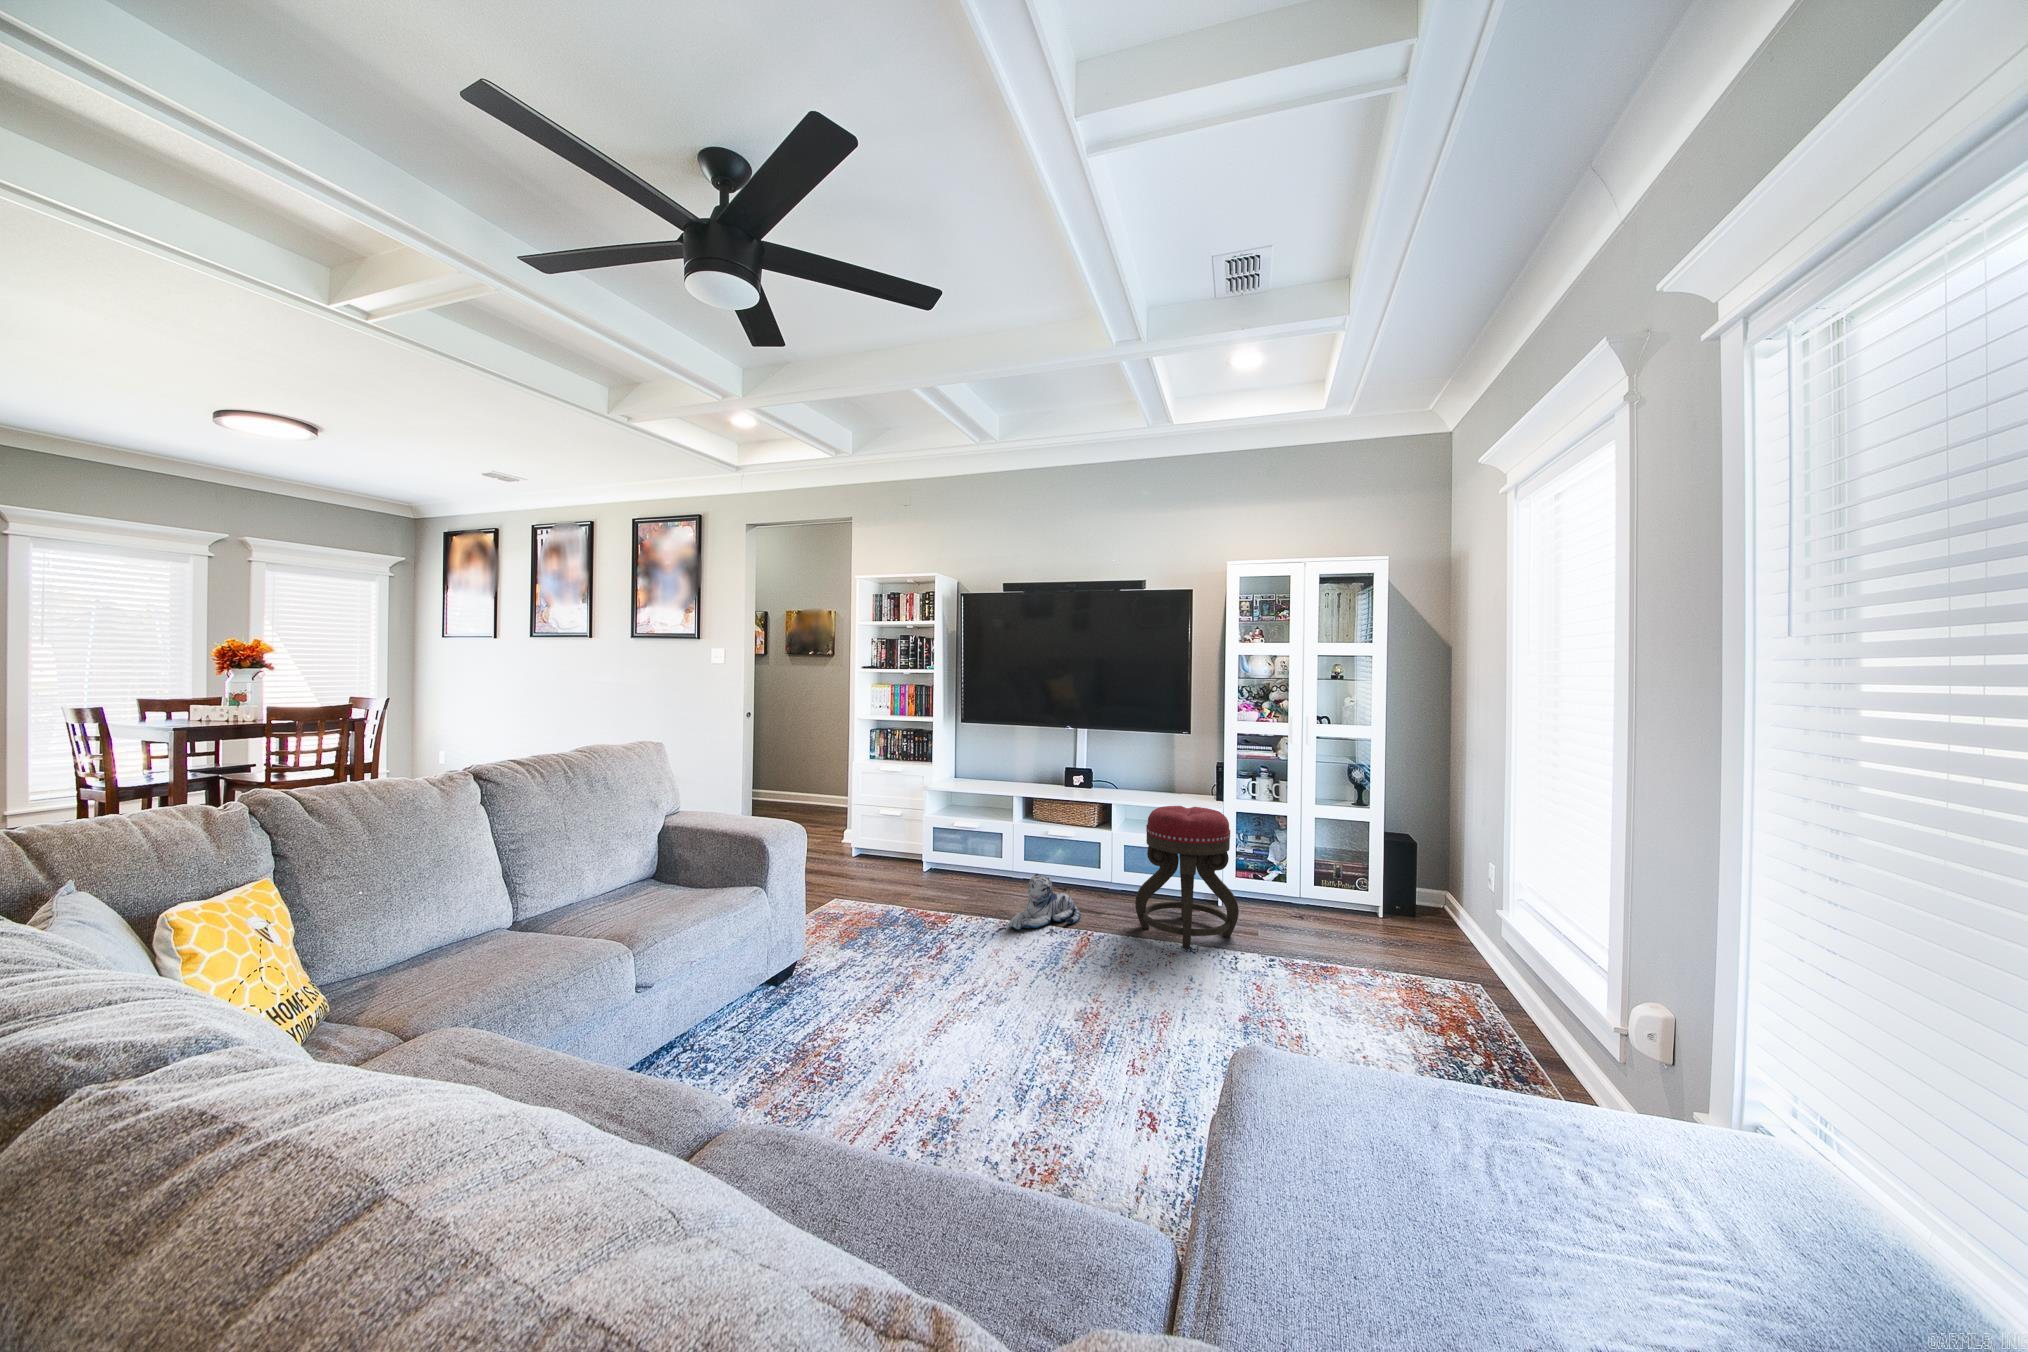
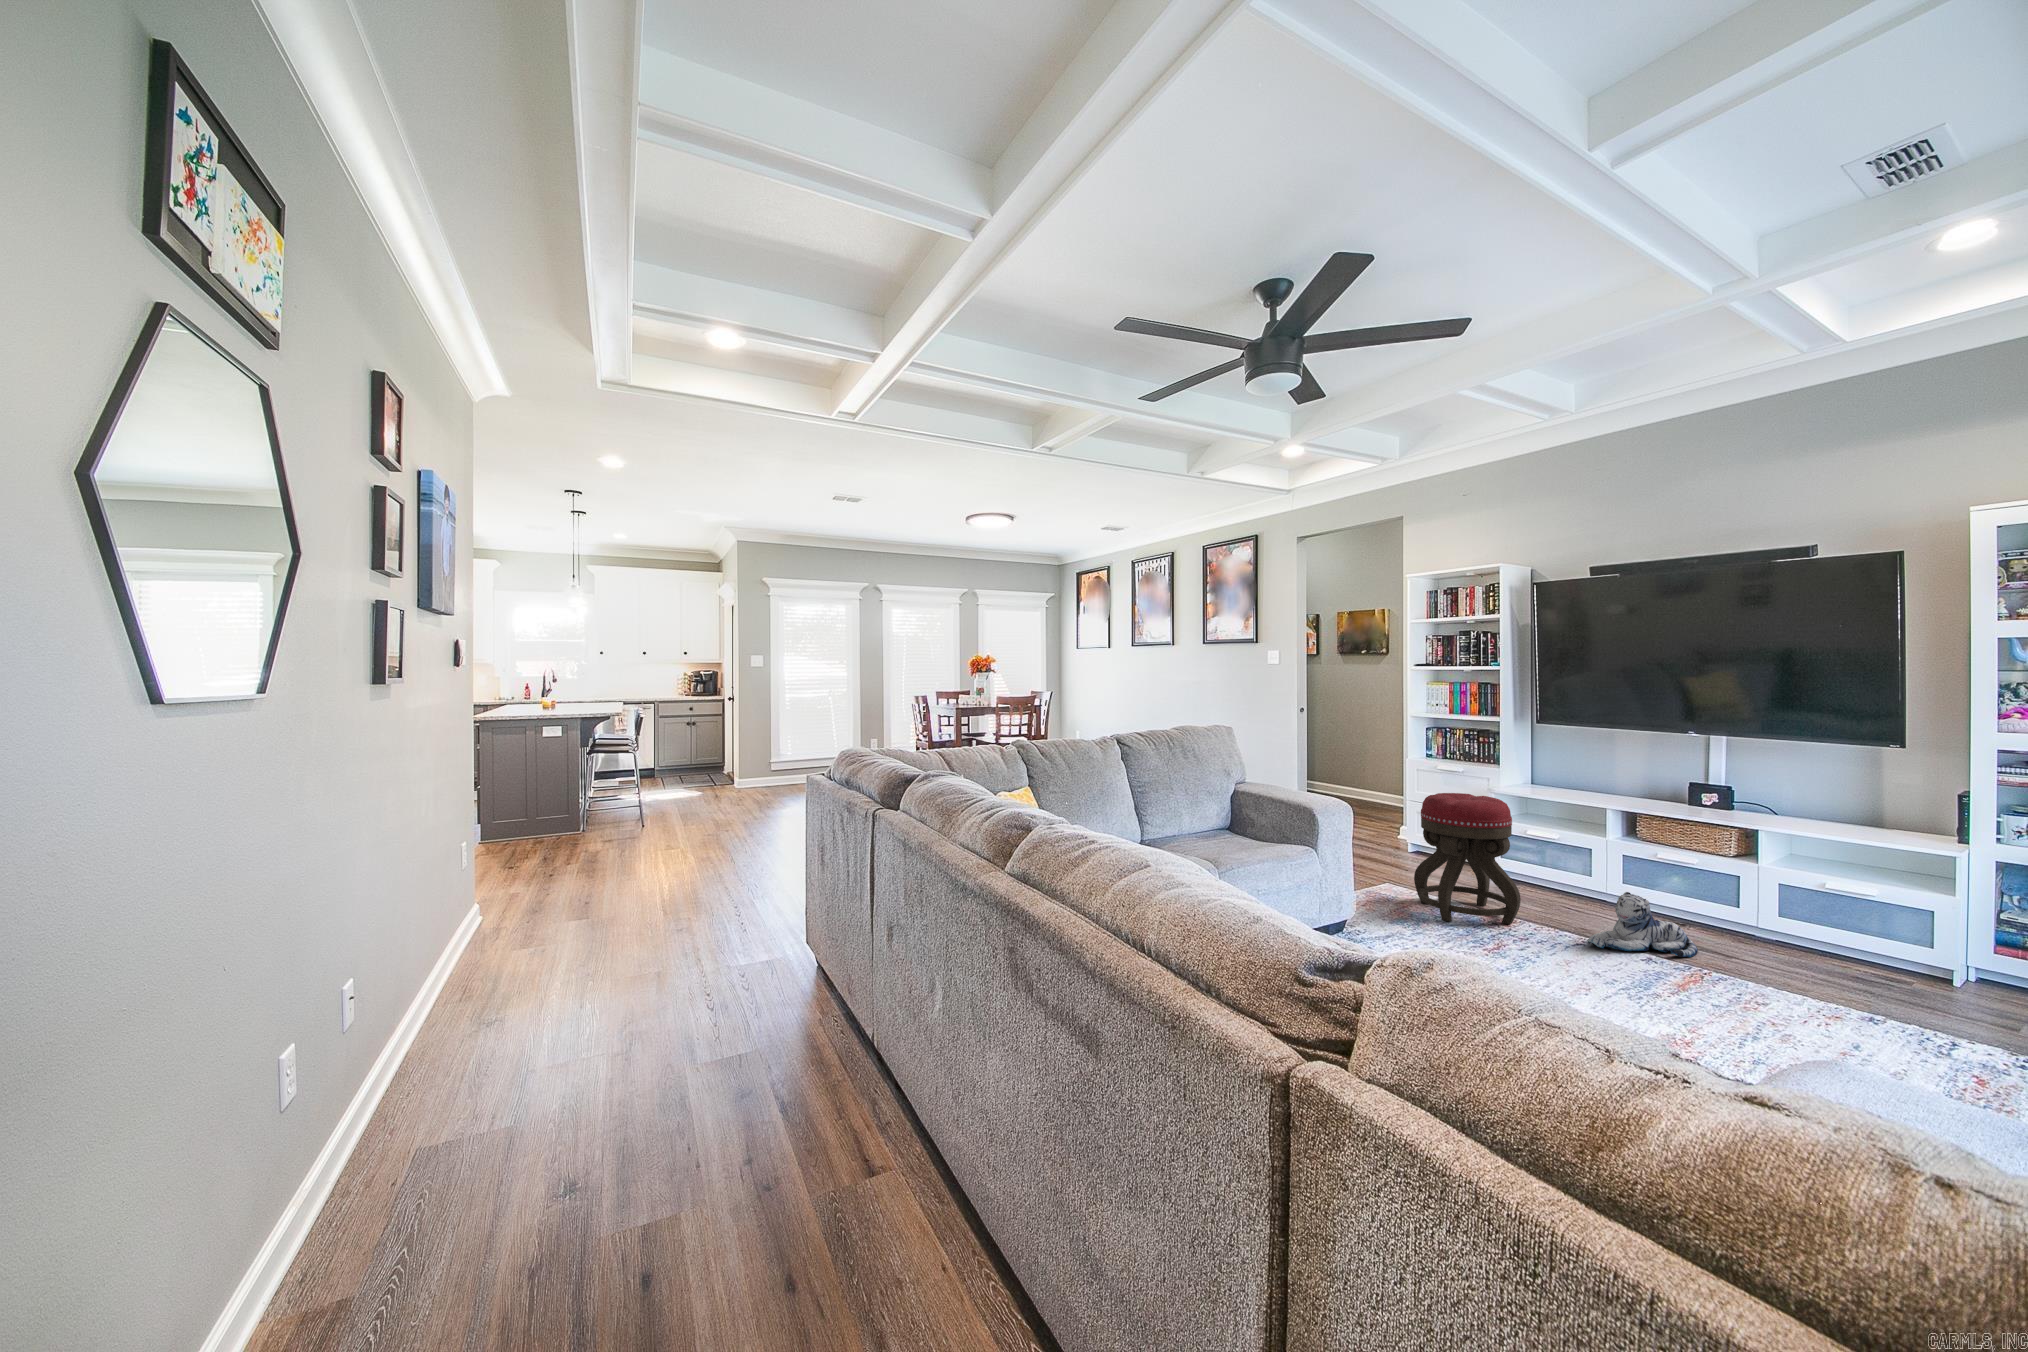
ottoman: present [1135,806,1239,947] -> present [1414,793,1521,925]

